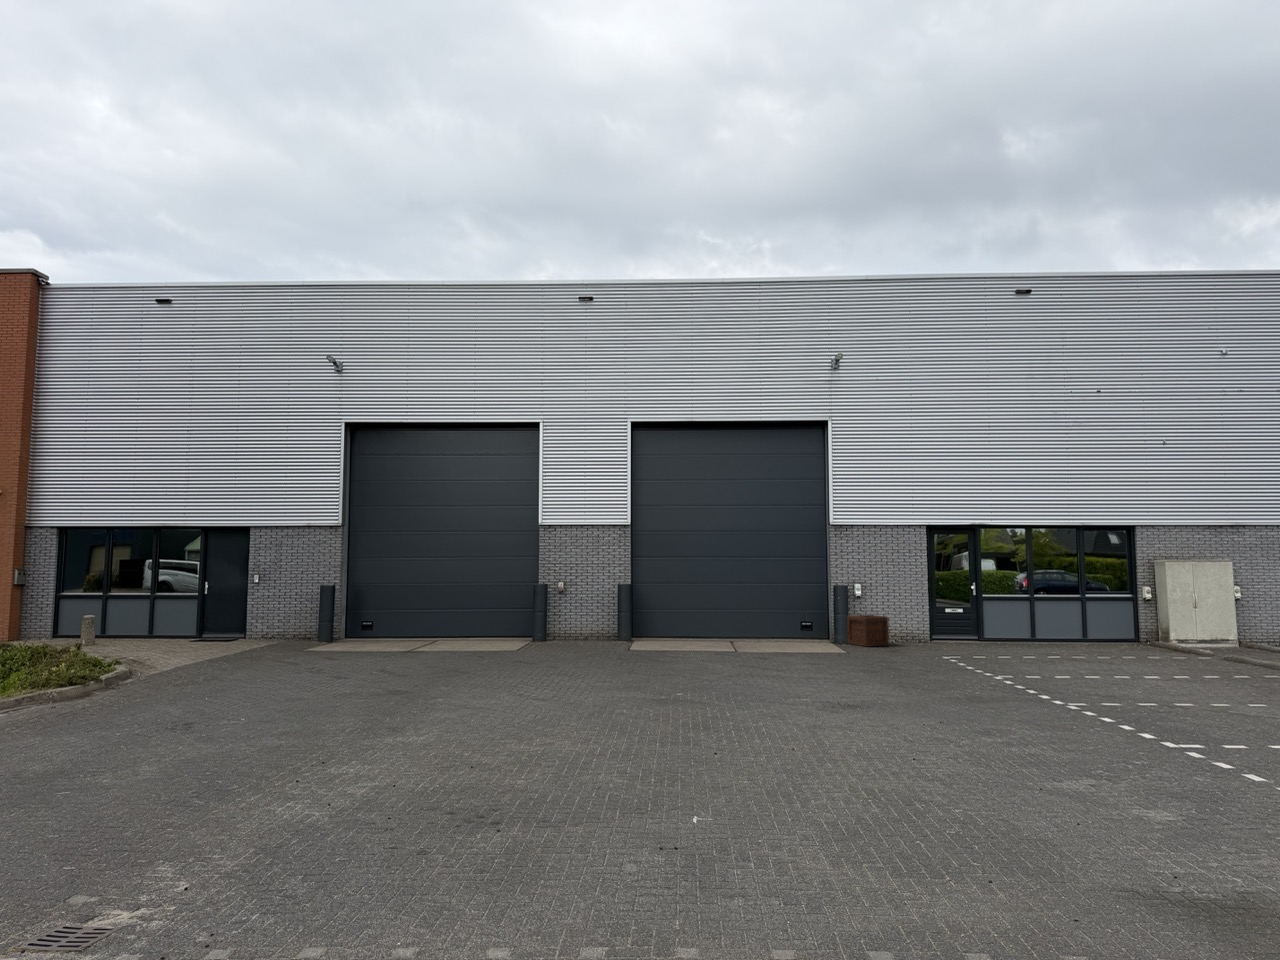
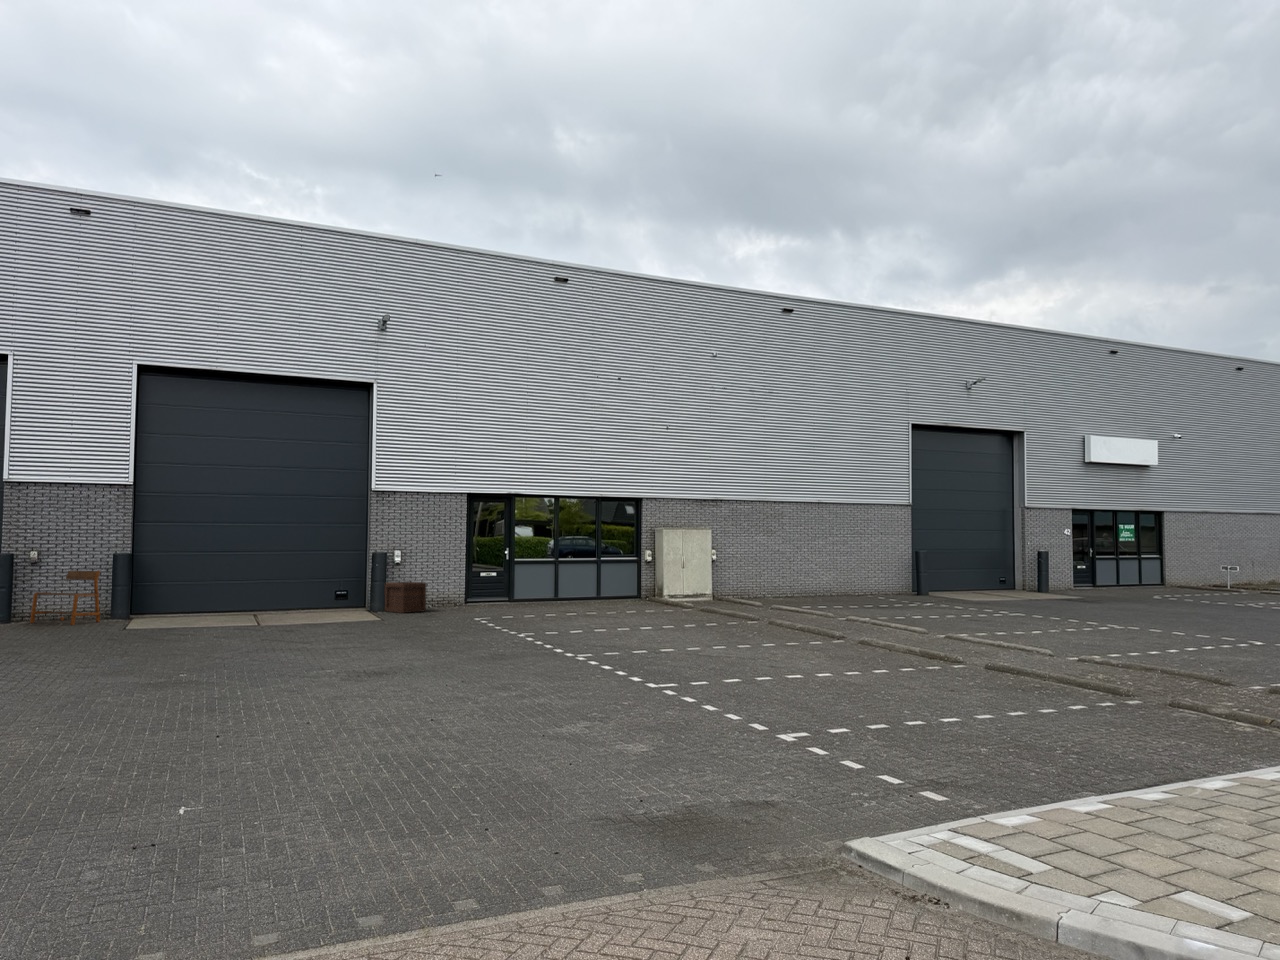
bench: none [559,597,608,644] -> present [30,570,100,625]

